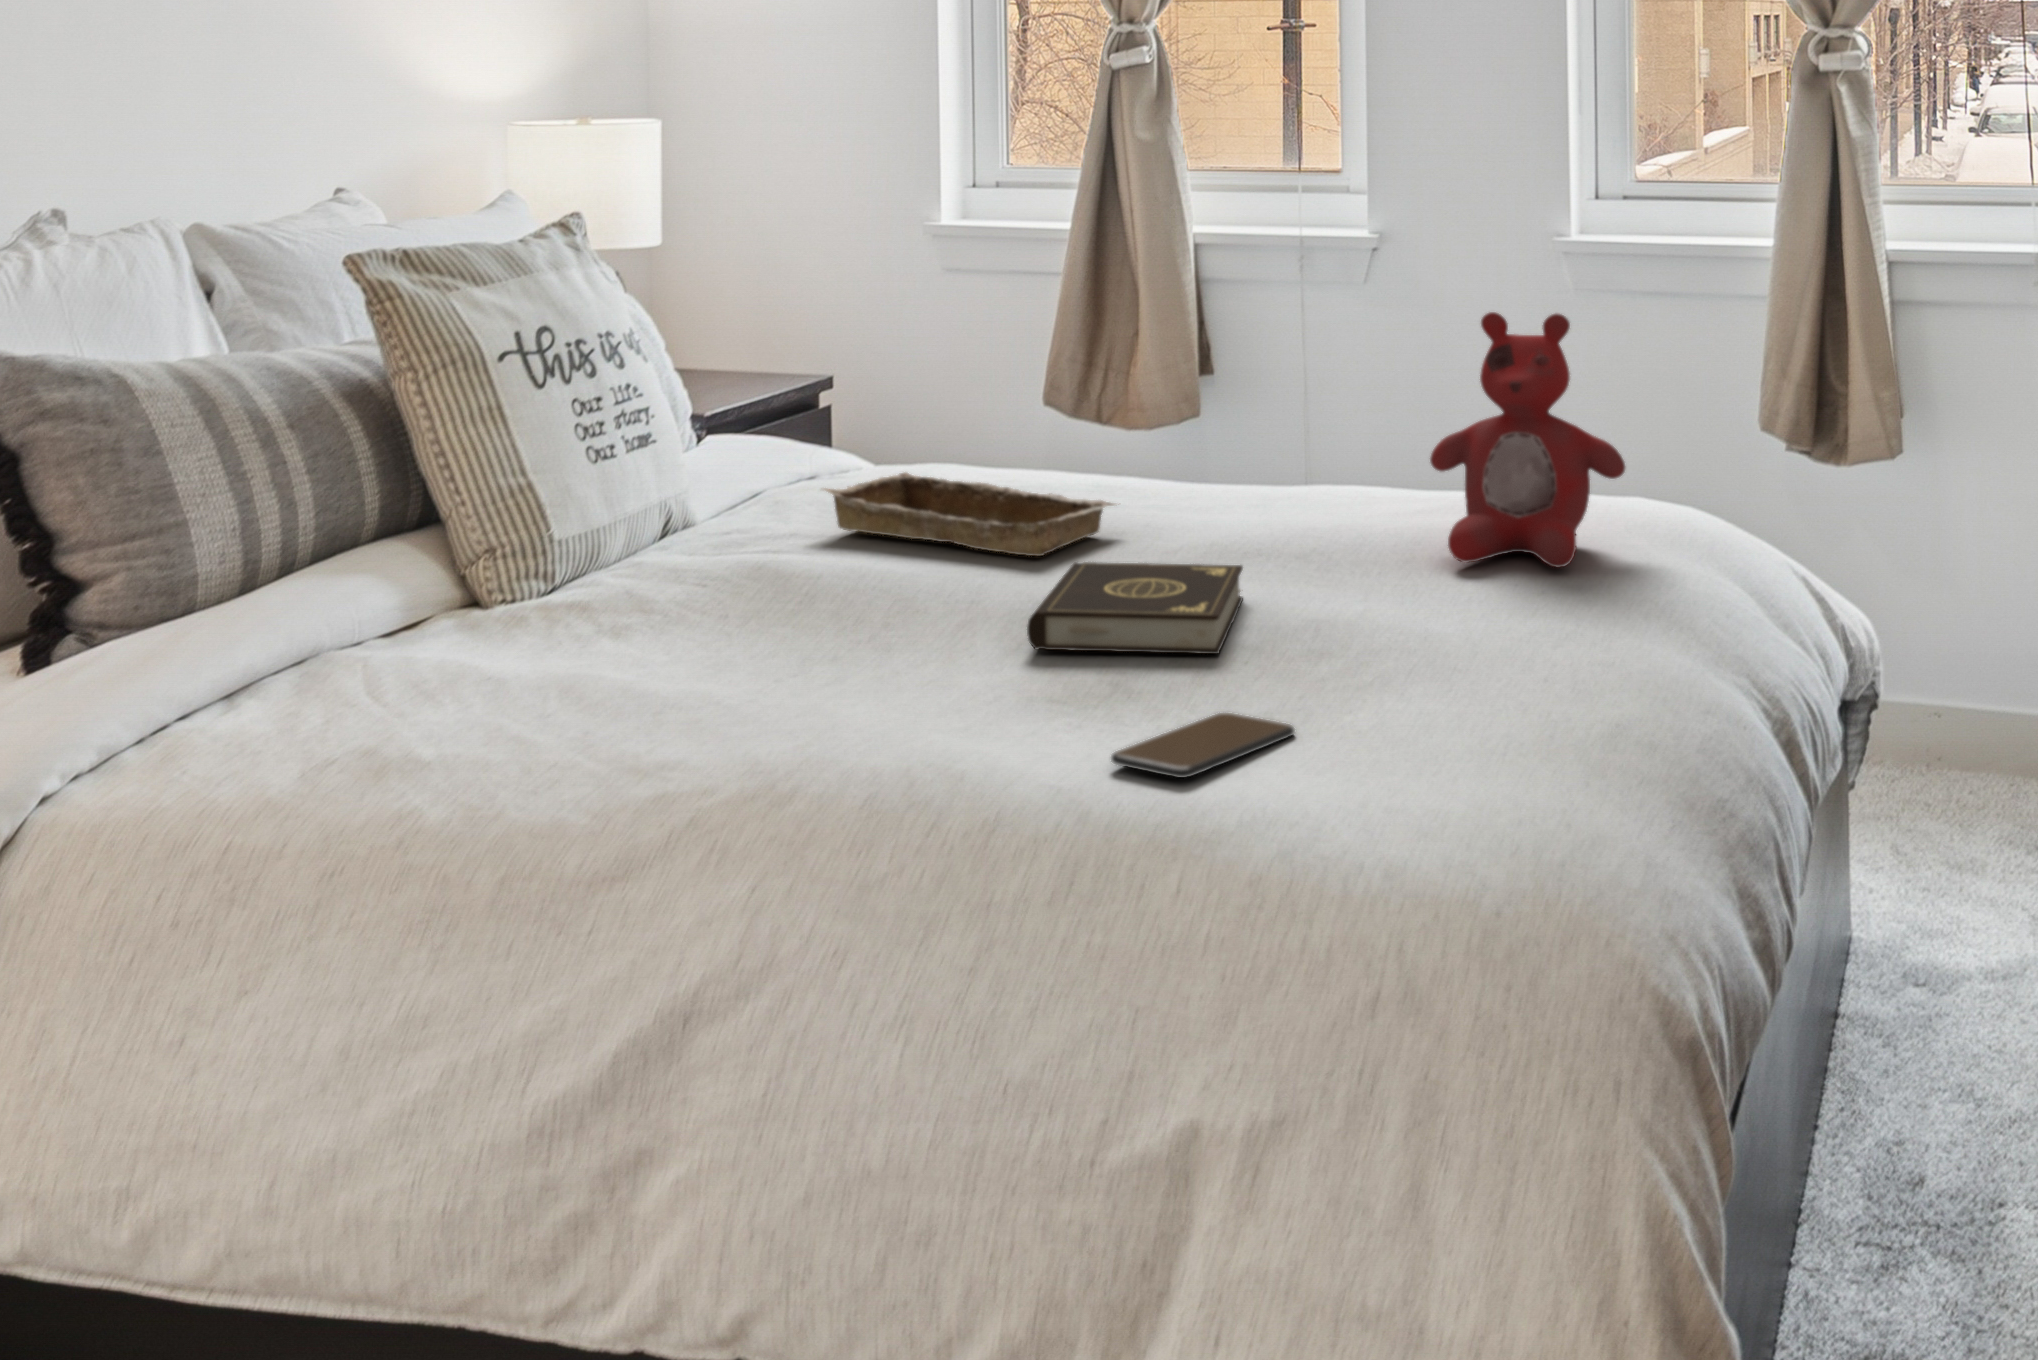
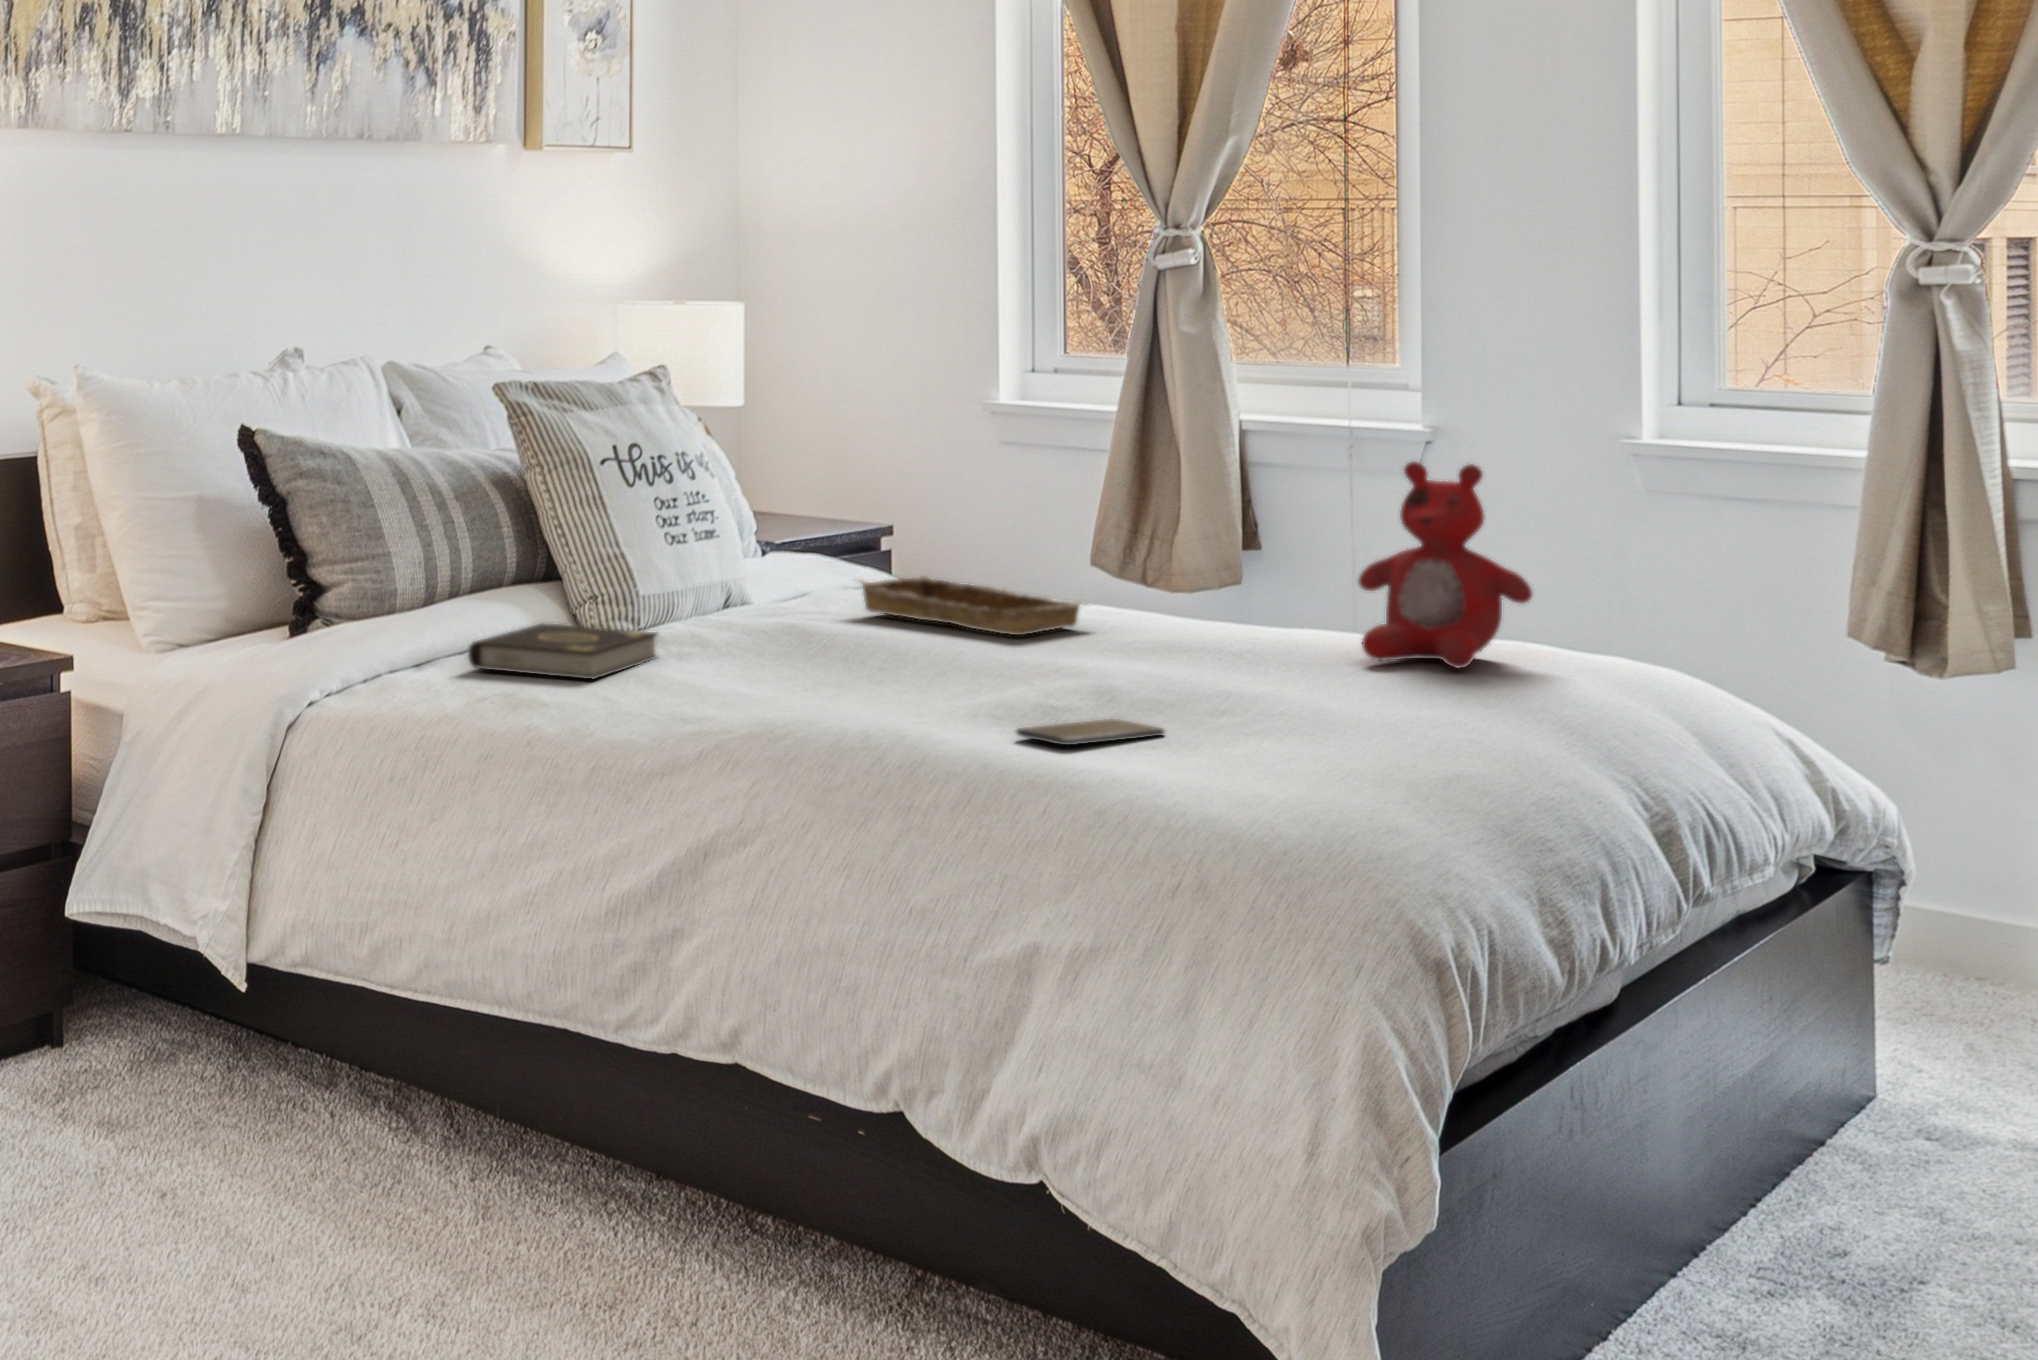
book: present [1027,562,1243,654] -> present [468,623,658,679]

